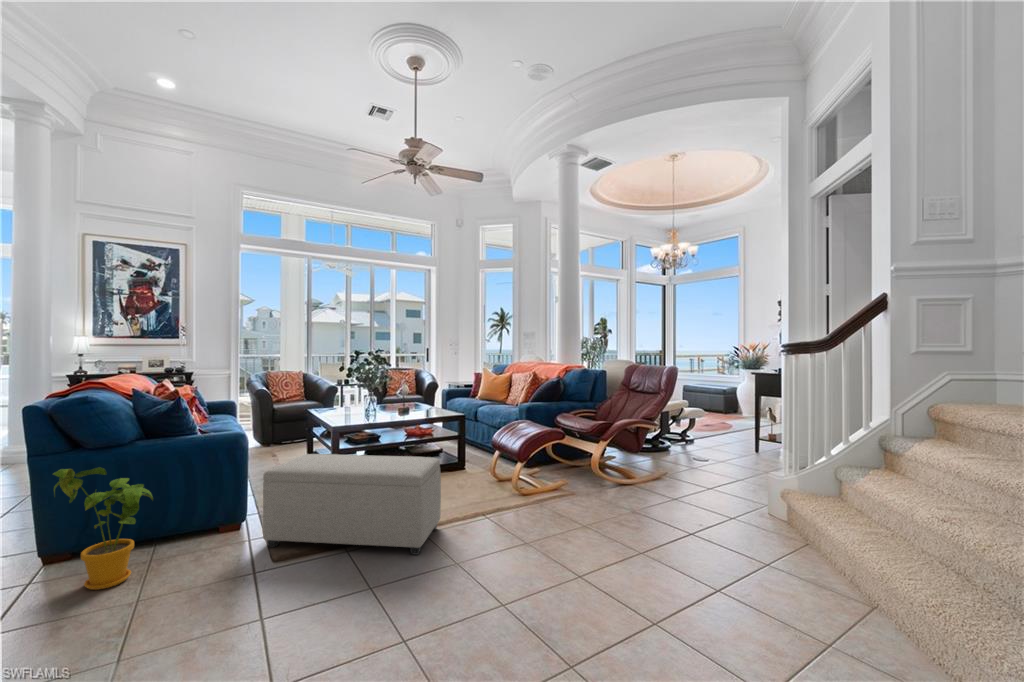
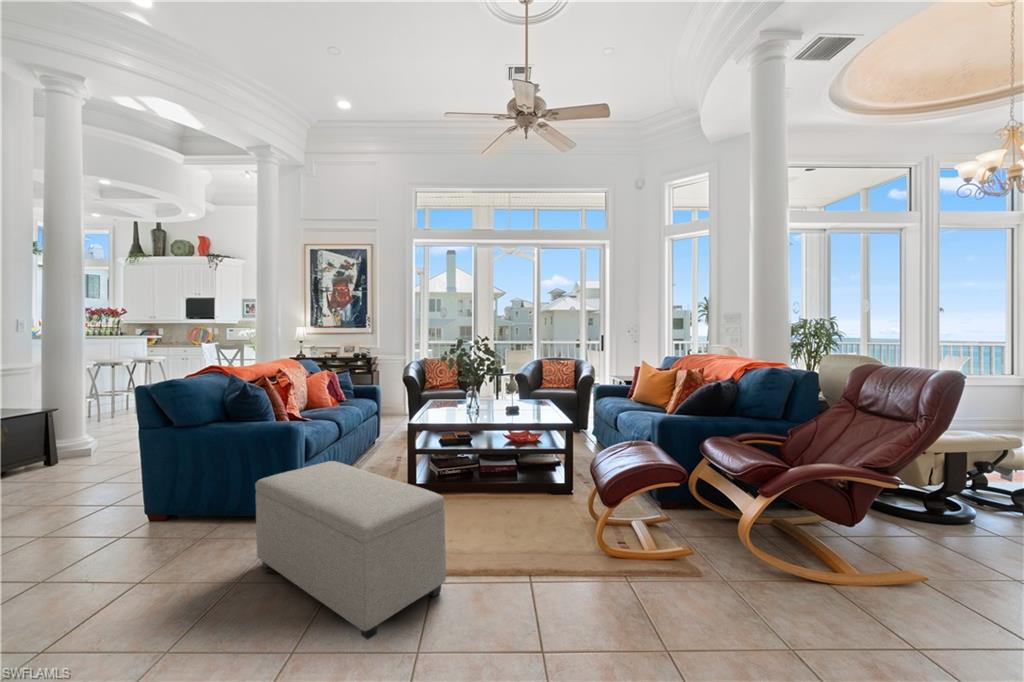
house plant: present [53,468,153,590] -> none [51,457,166,579]

